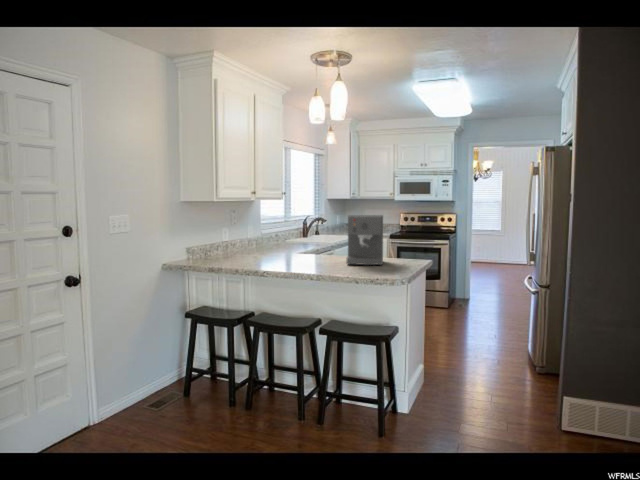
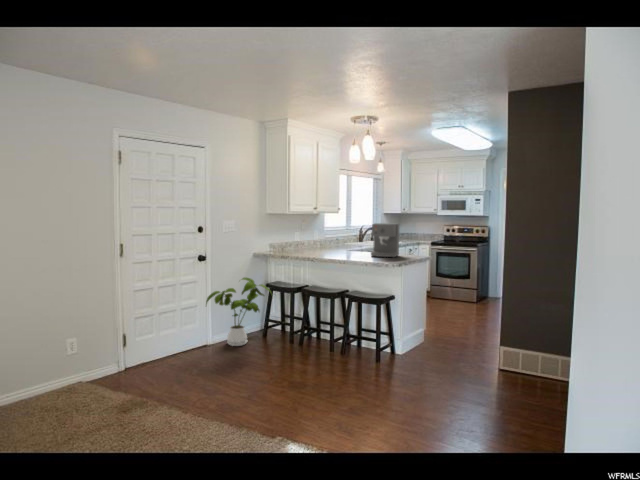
house plant: none [85,309,203,422] -> present [206,278,271,346]

